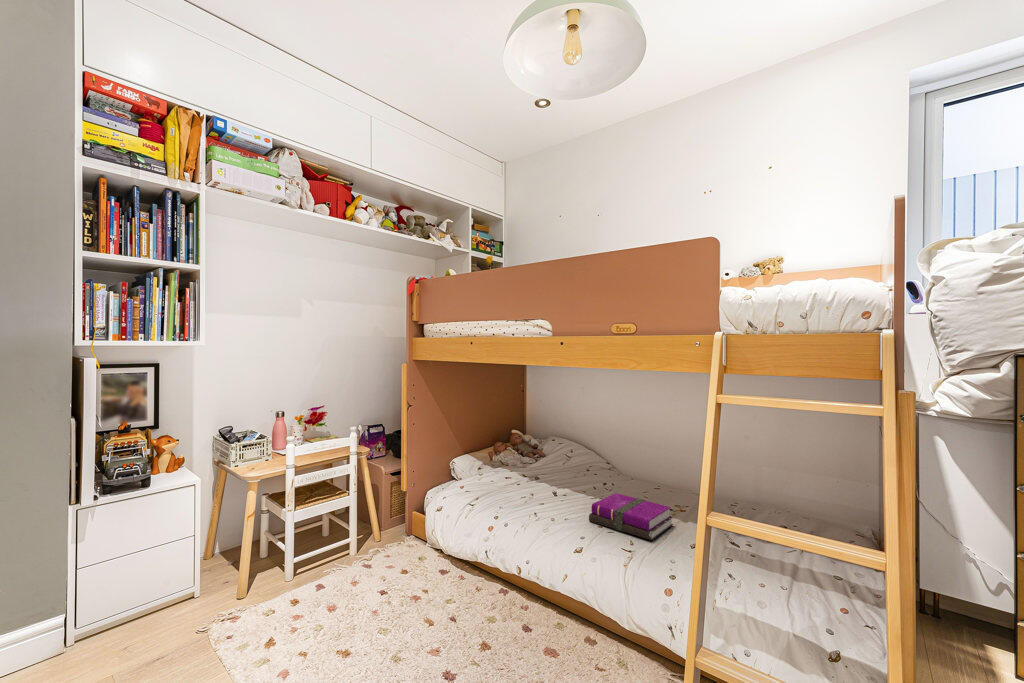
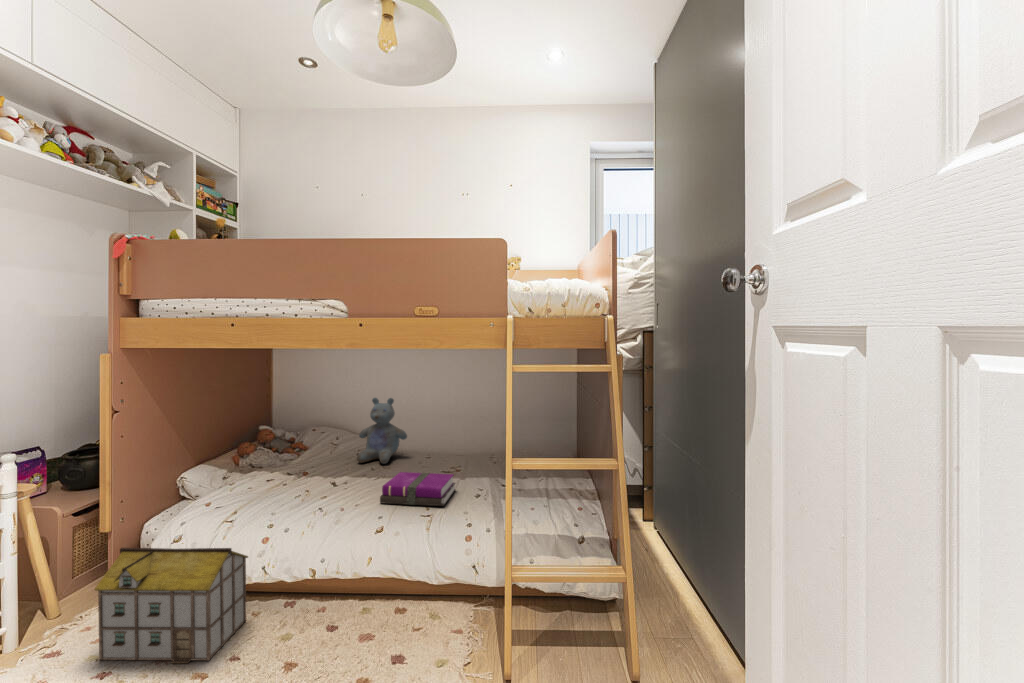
stuffed bear: none [586,414,636,481] -> present [357,398,407,464]
toy house: none [370,511,469,623] -> present [94,548,248,663]

